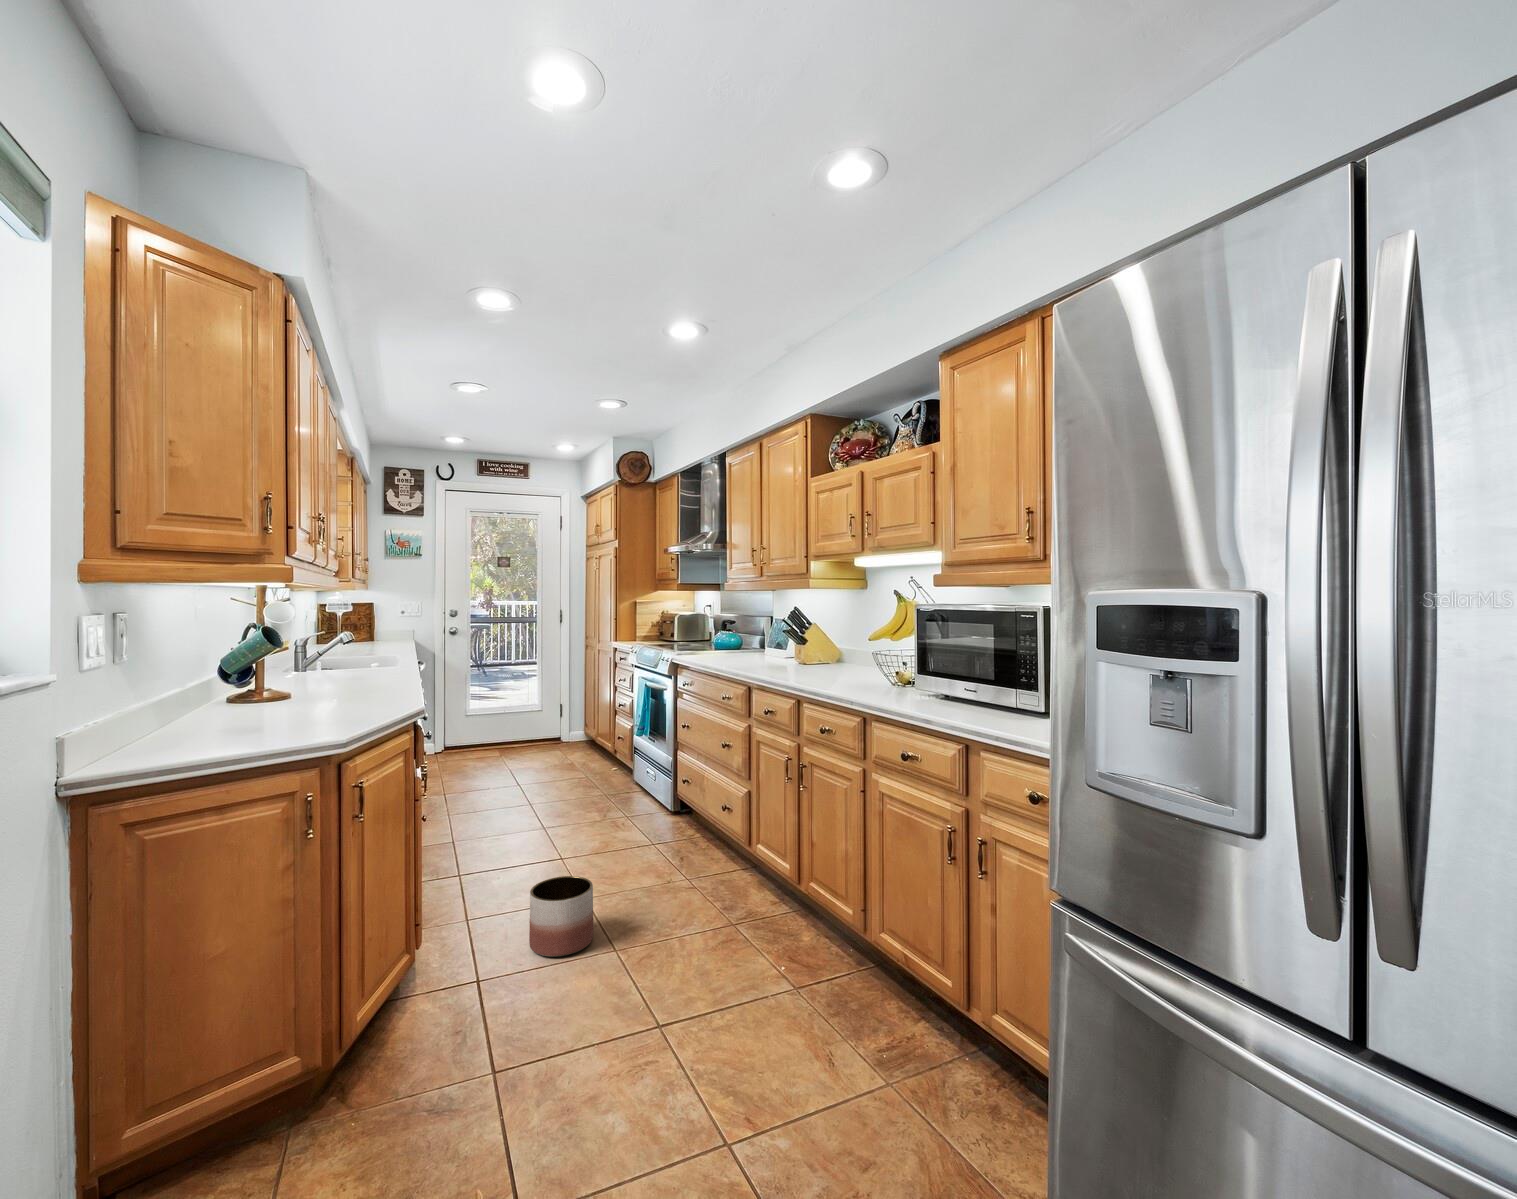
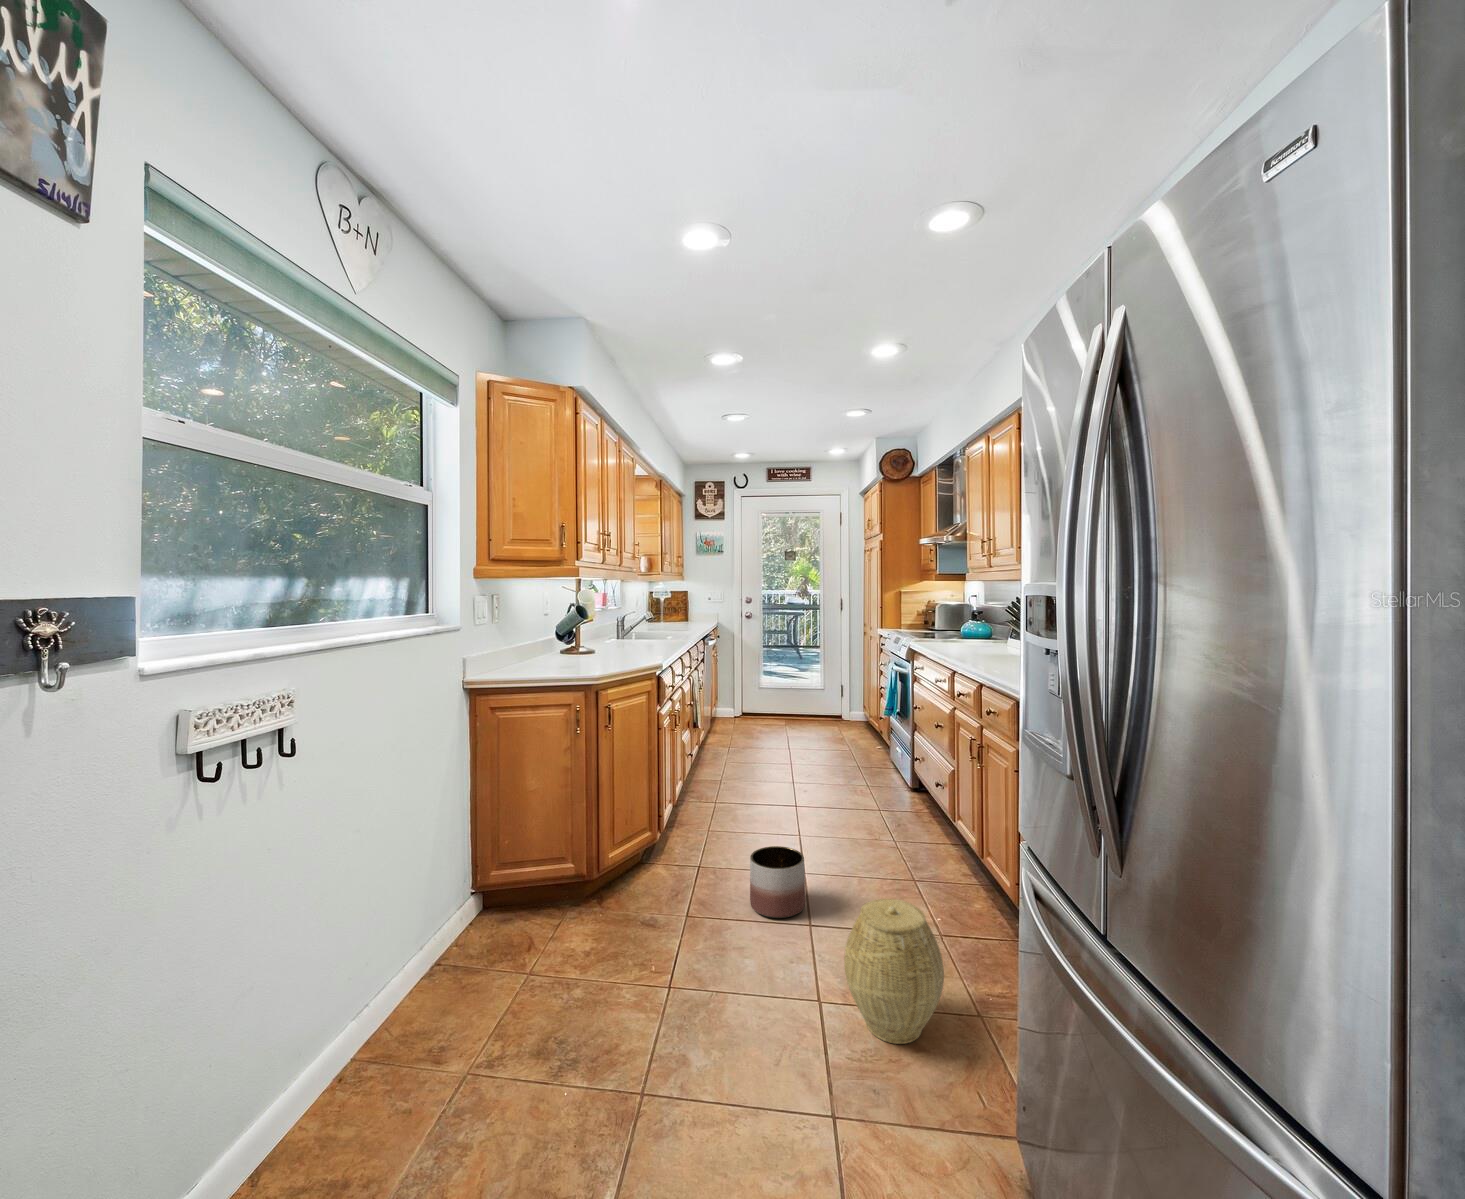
woven basket: none [671,896,768,1040] -> present [844,899,944,1044]

